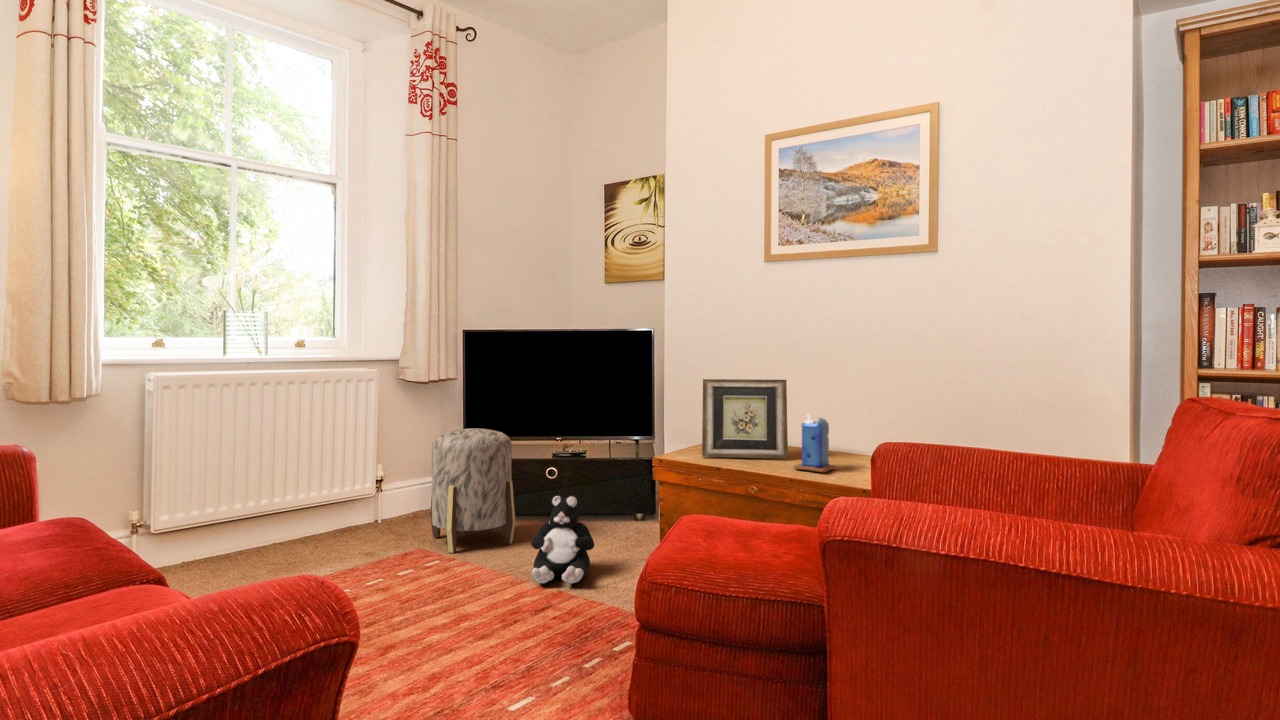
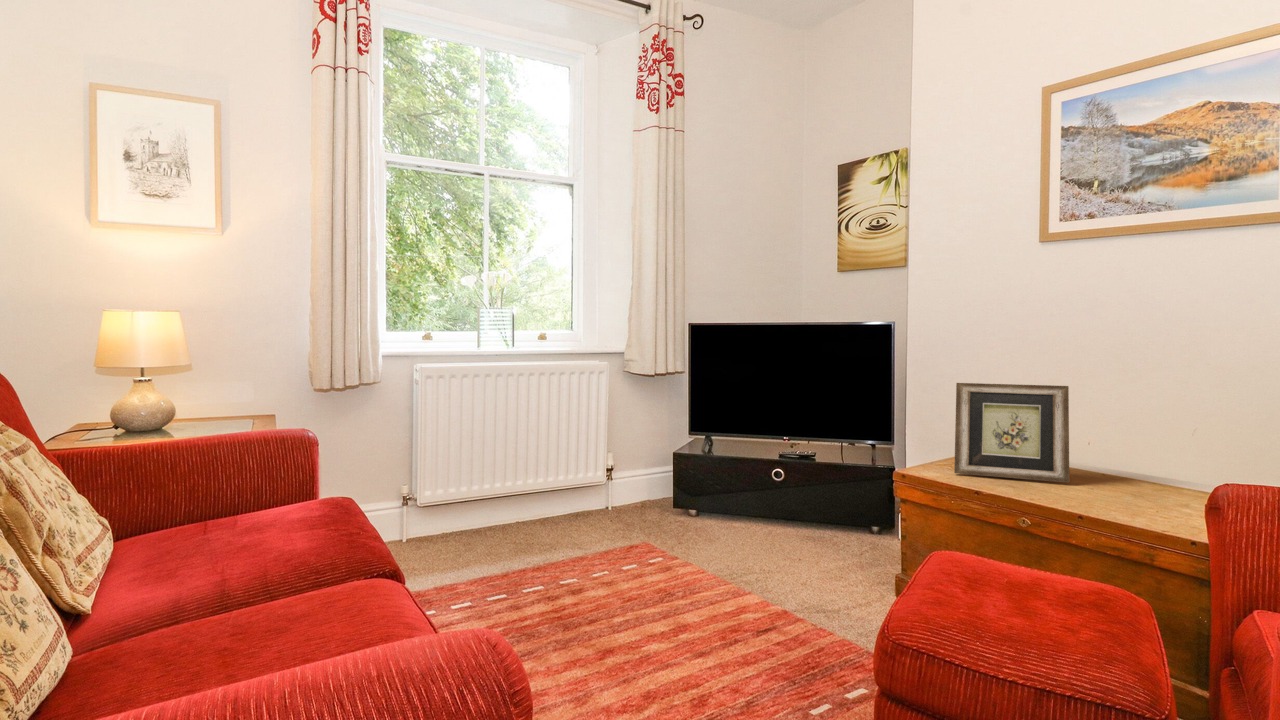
candle: present [794,415,836,473] -> none [1079,431,1141,507]
ottoman: present [430,428,515,553] -> none [655,426,739,551]
plush toy: present [531,495,594,584] -> none [754,504,824,603]

